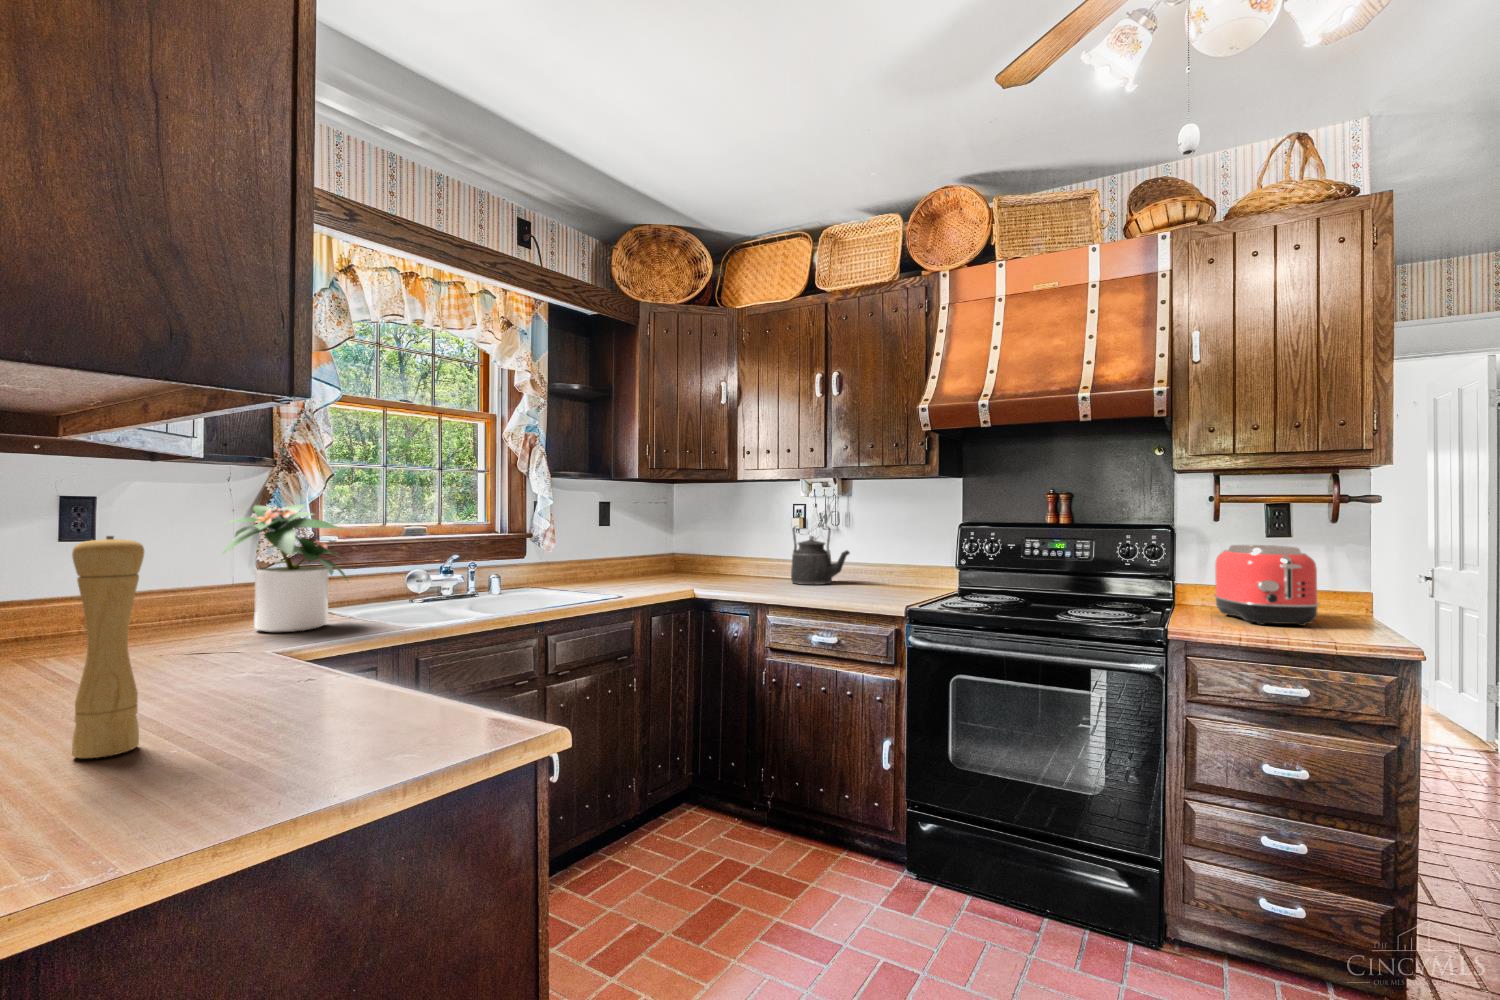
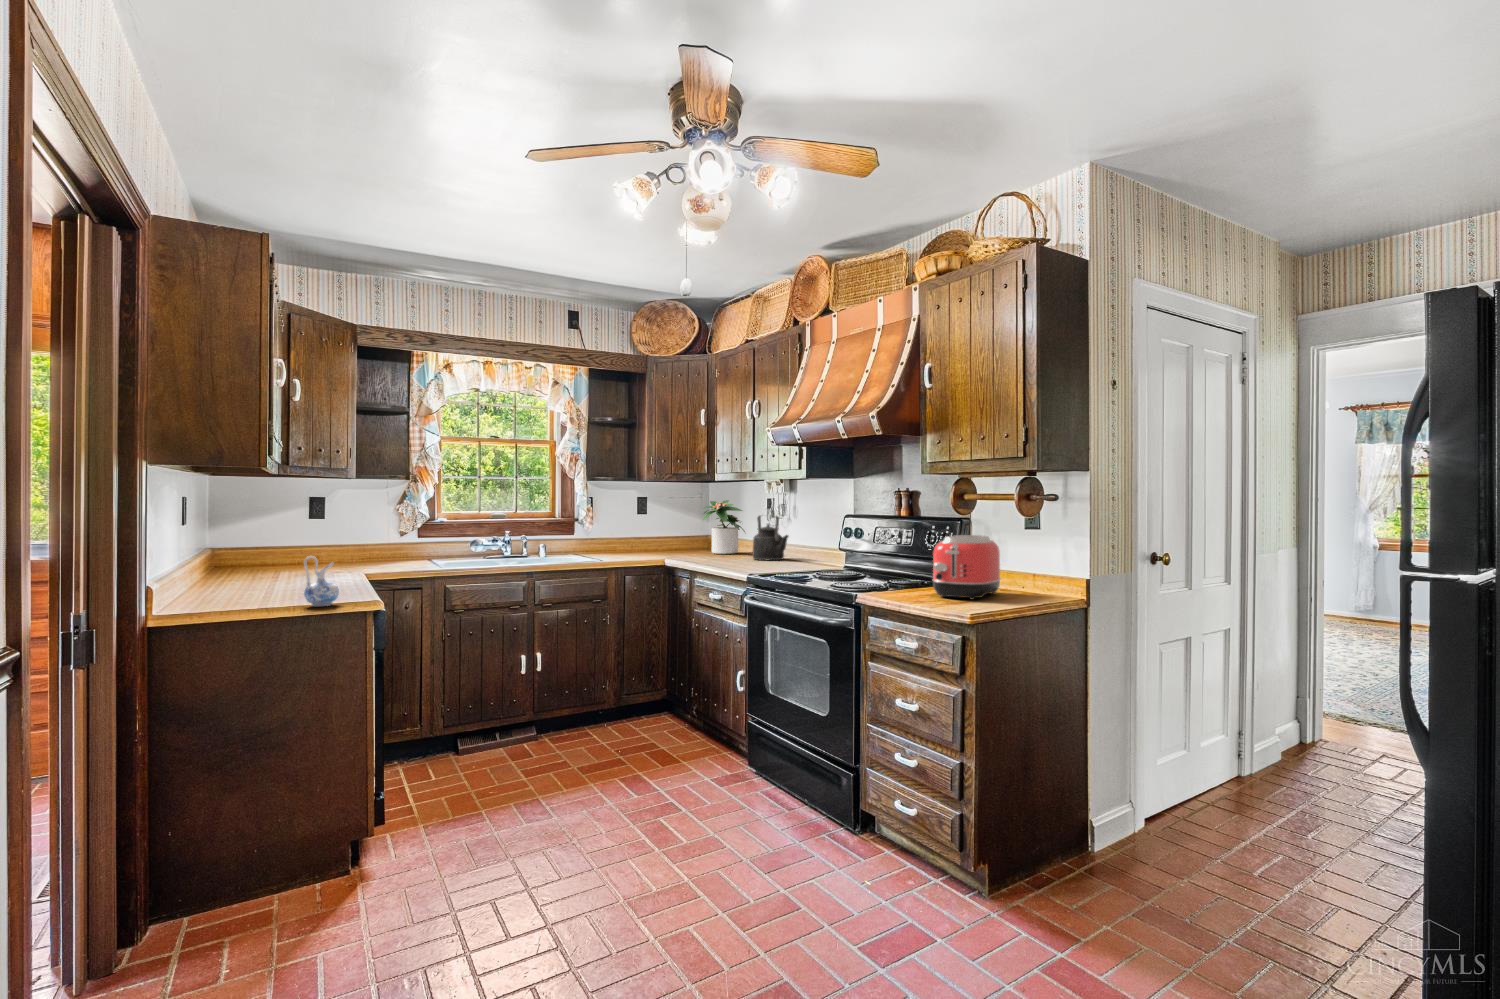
potted plant: present [223,504,347,632] -> present [702,500,745,554]
pepper mill: present [72,536,144,758] -> none [222,521,247,601]
ceramic pitcher: none [387,621,468,747] -> present [304,556,339,606]

